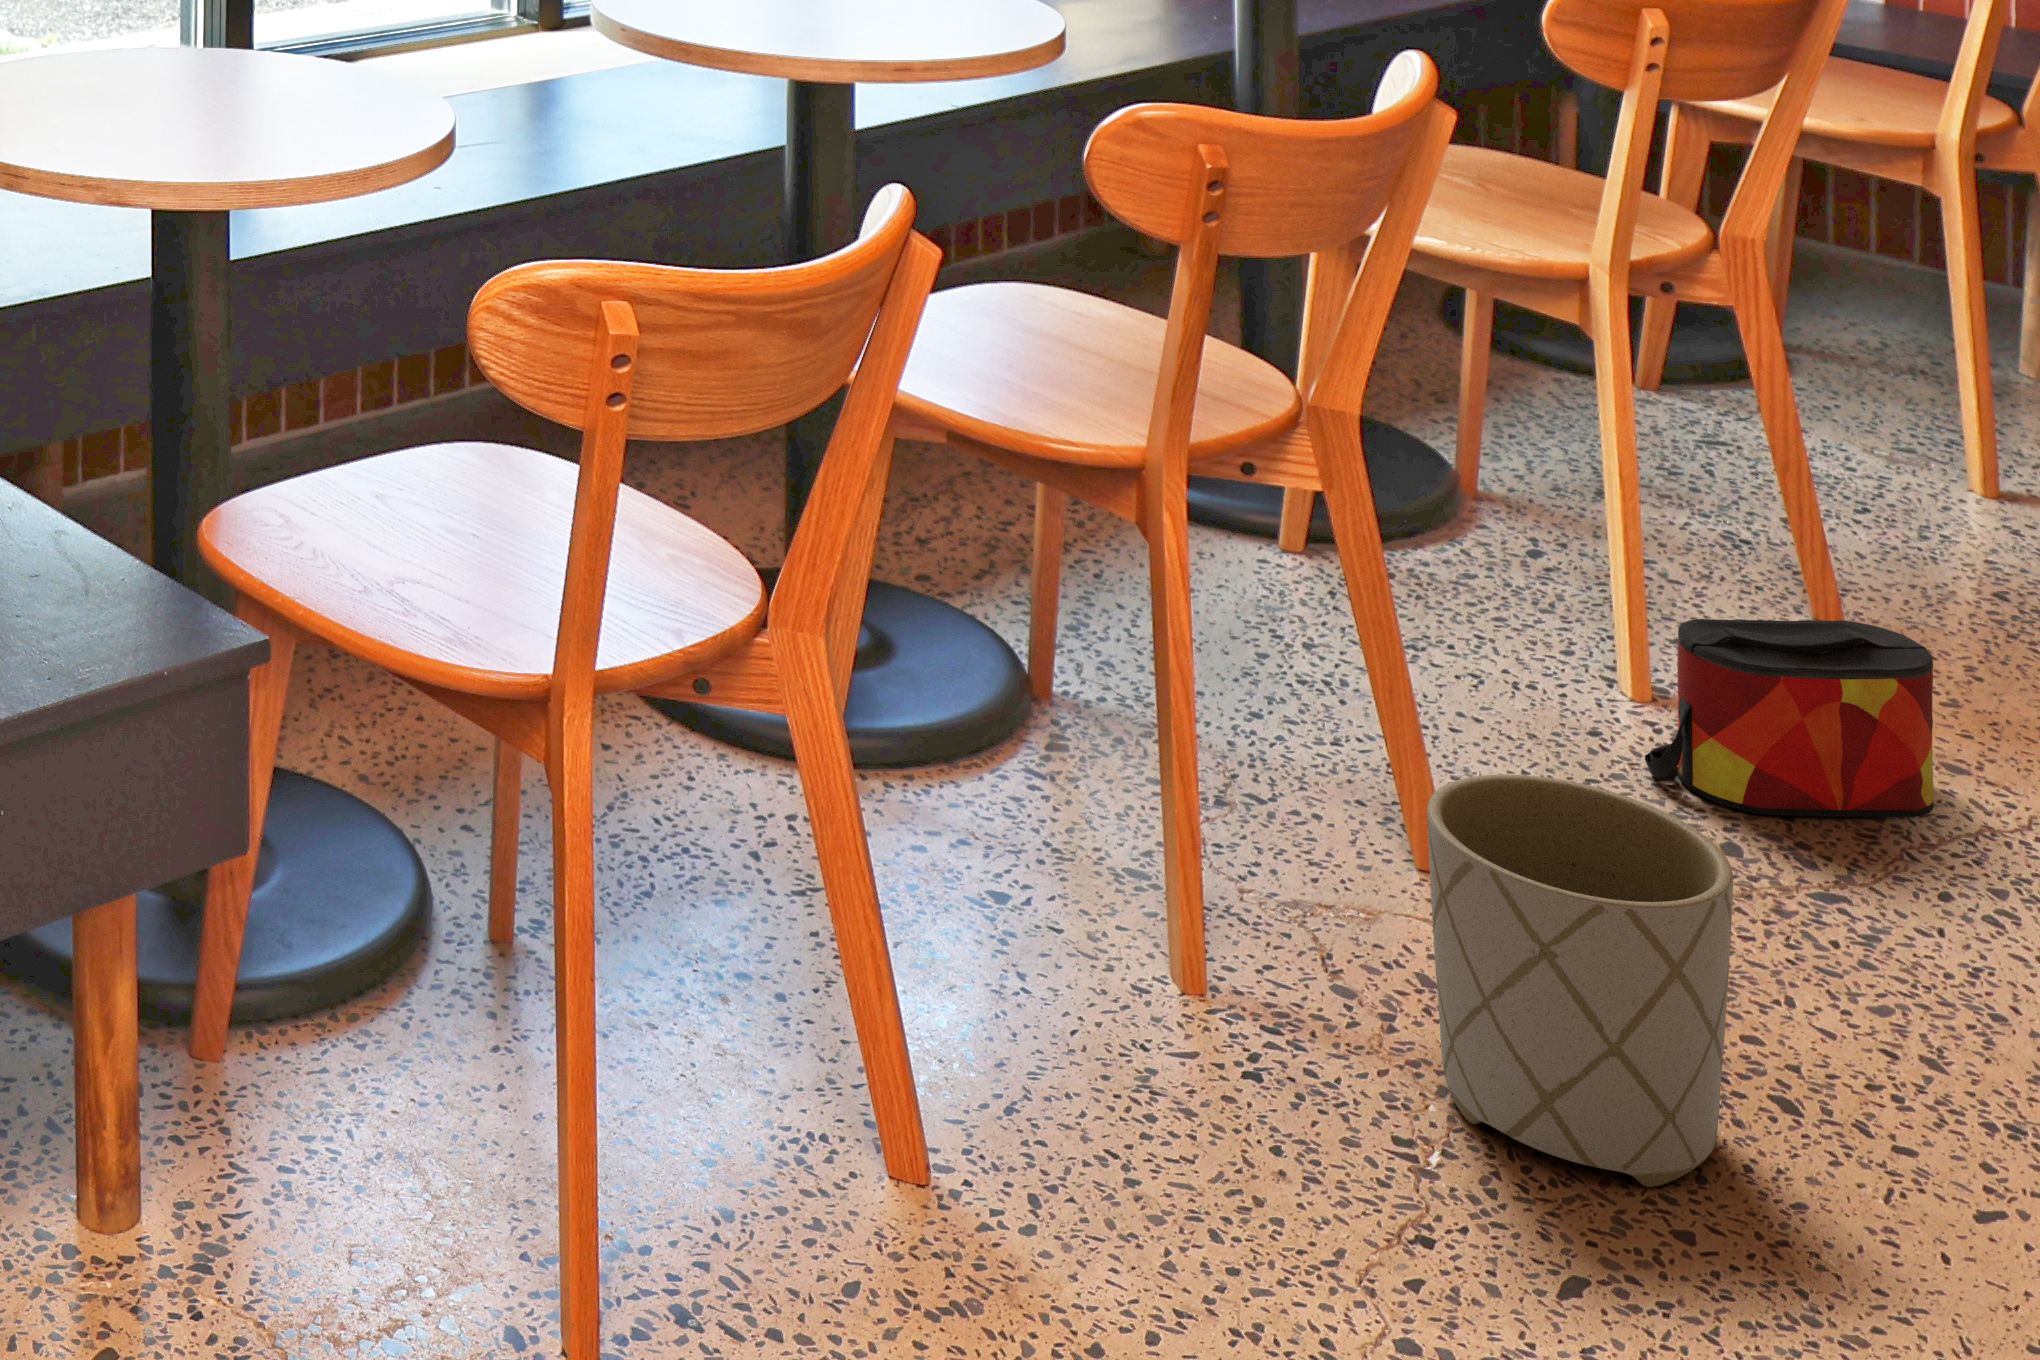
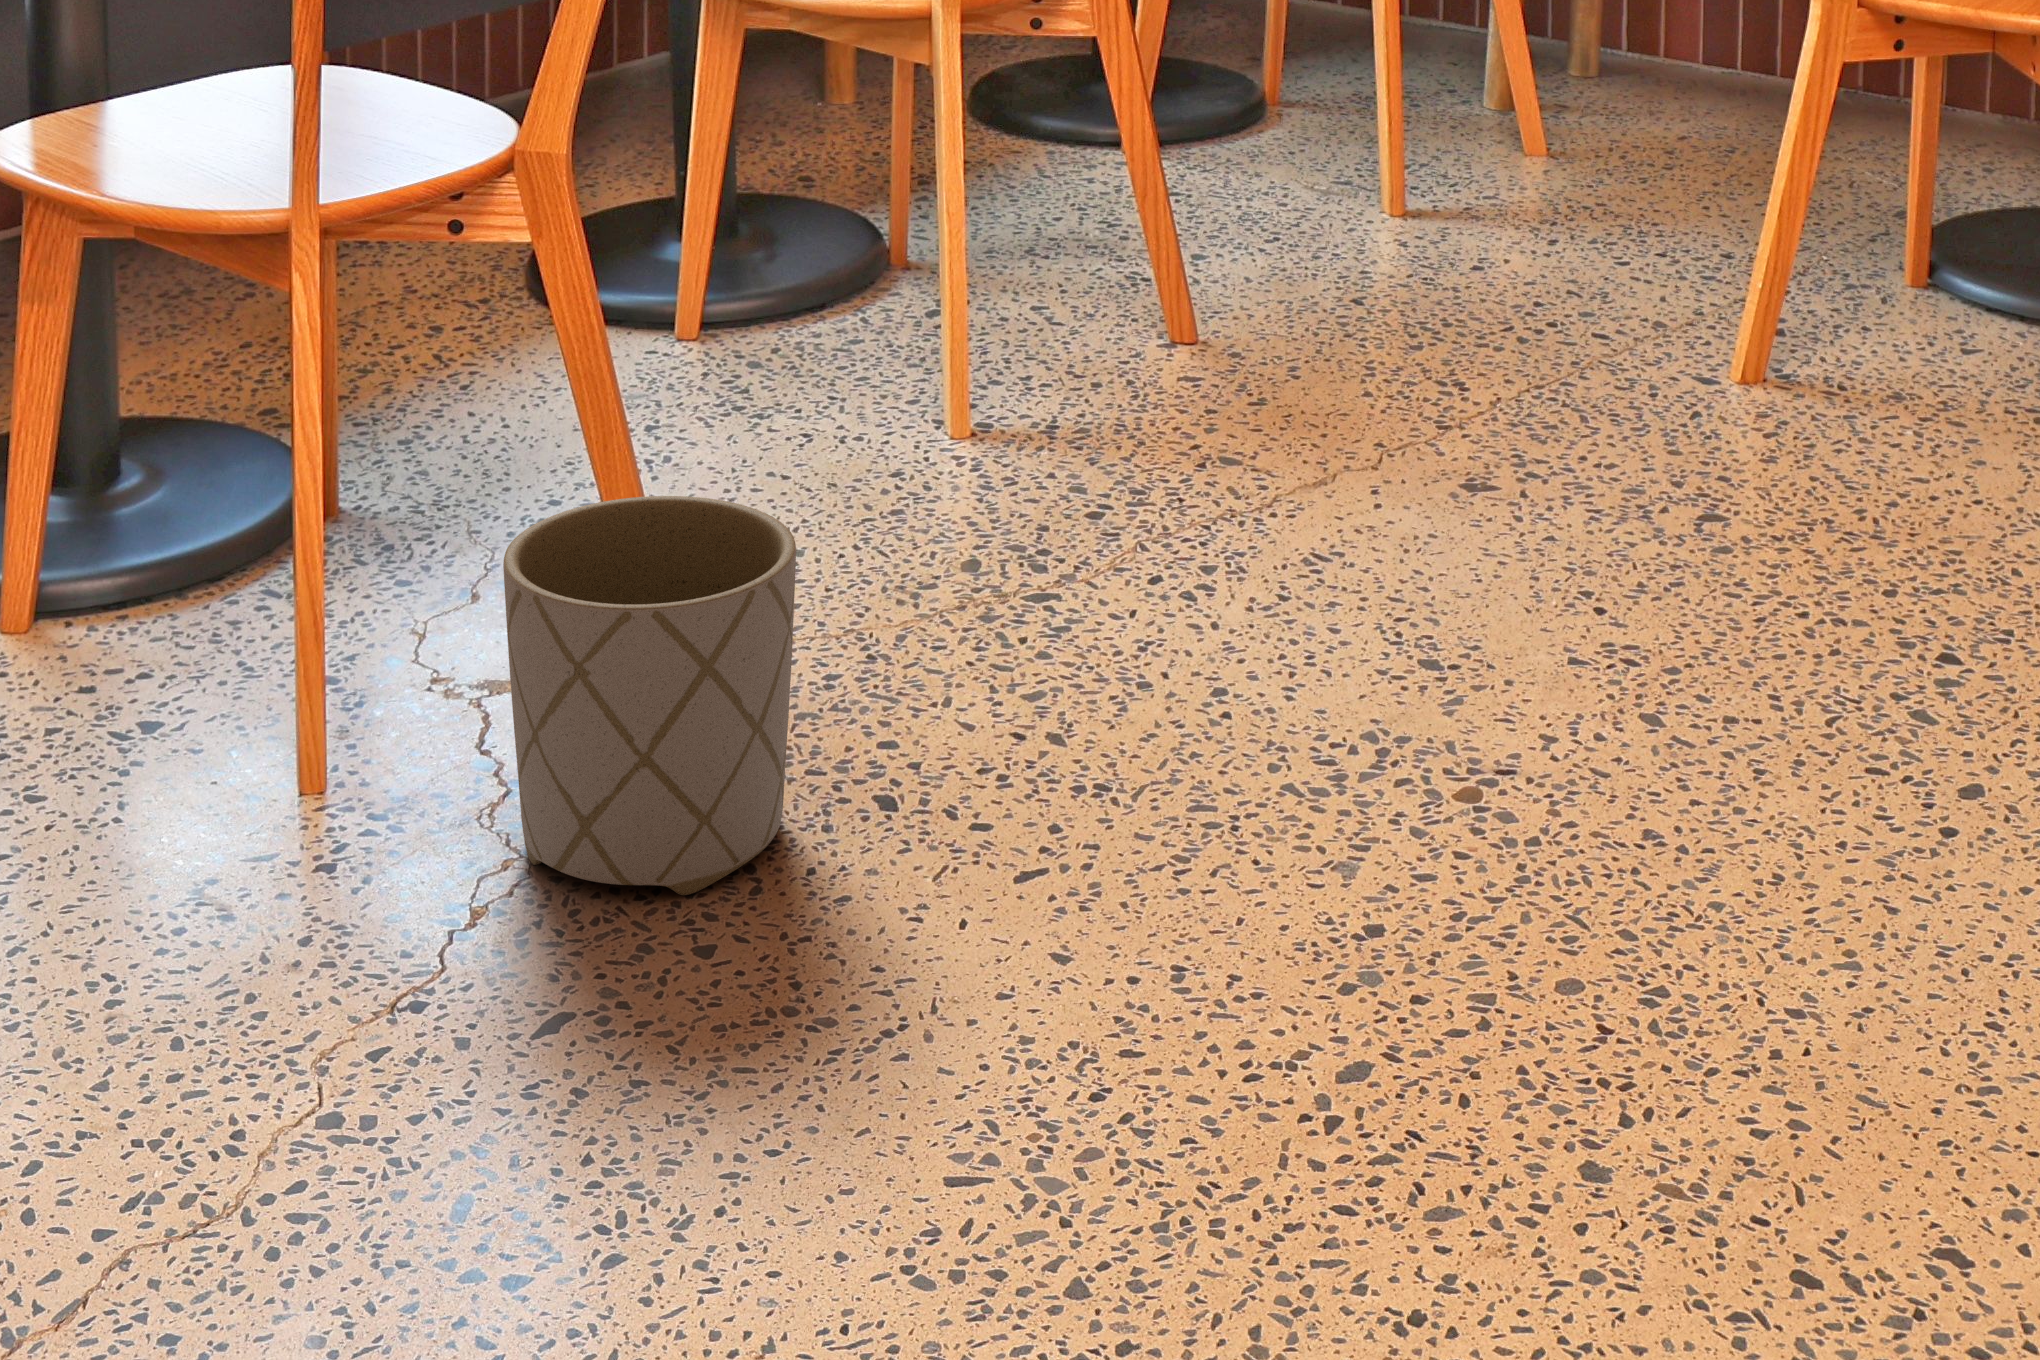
bag: present [1645,619,1934,817] -> none [922,320,1193,518]

